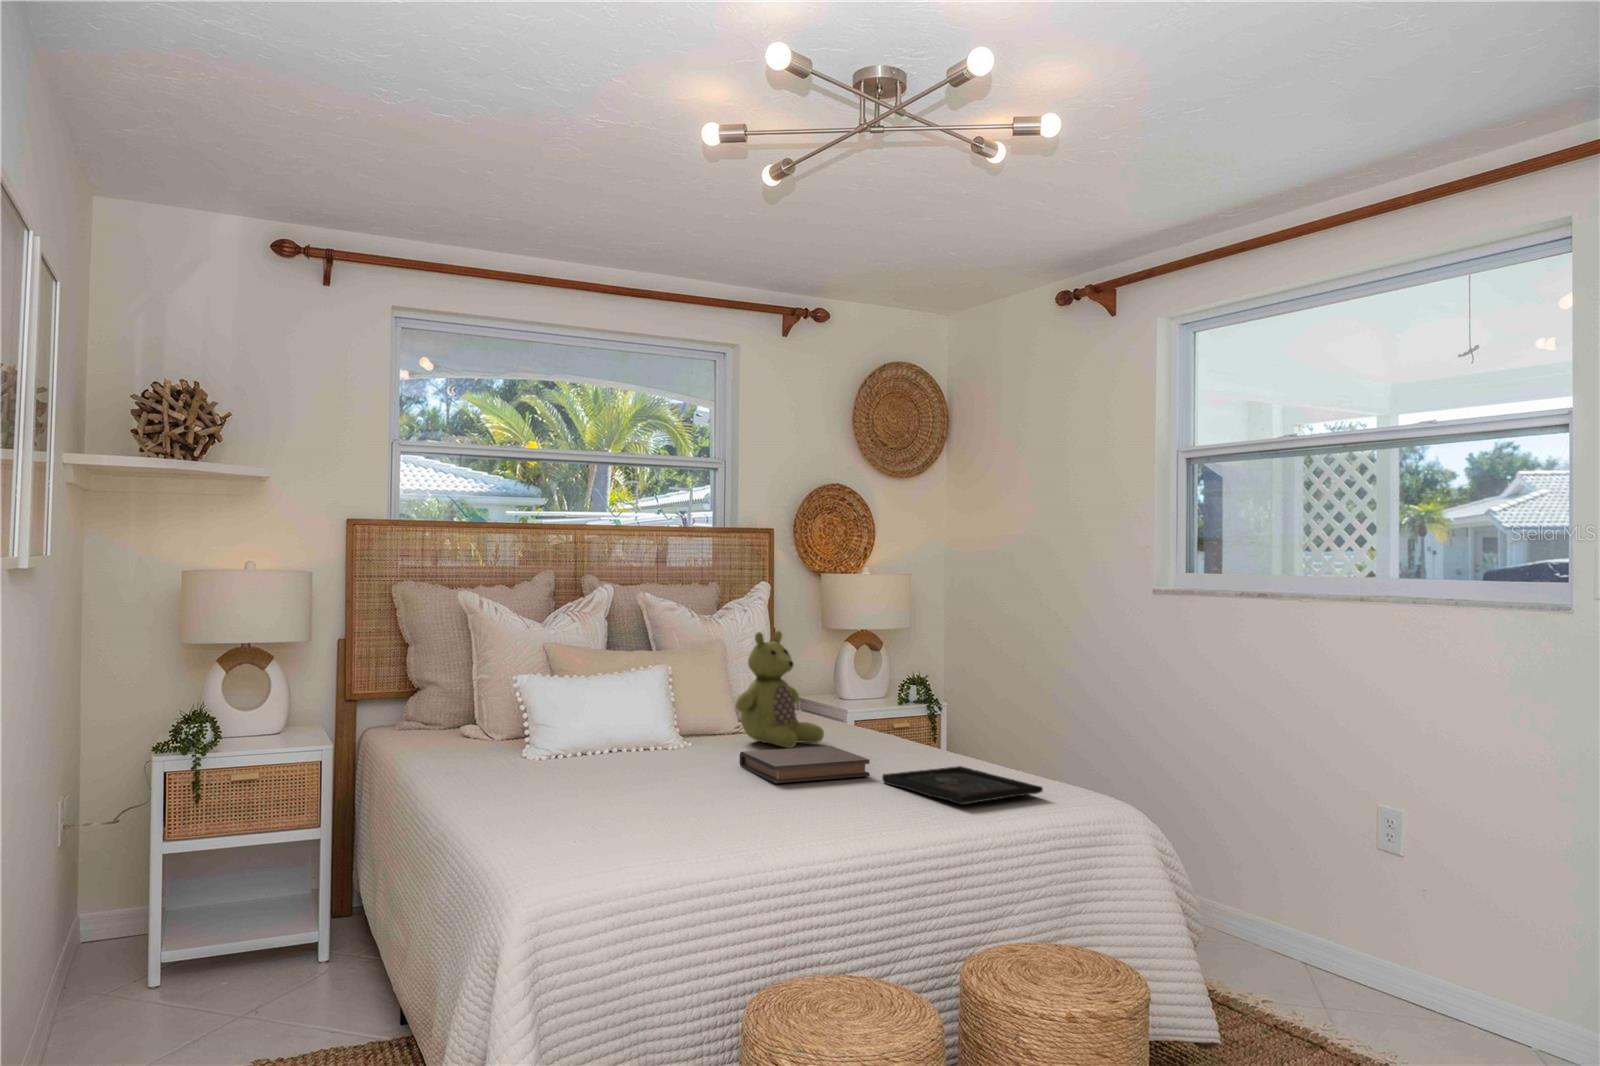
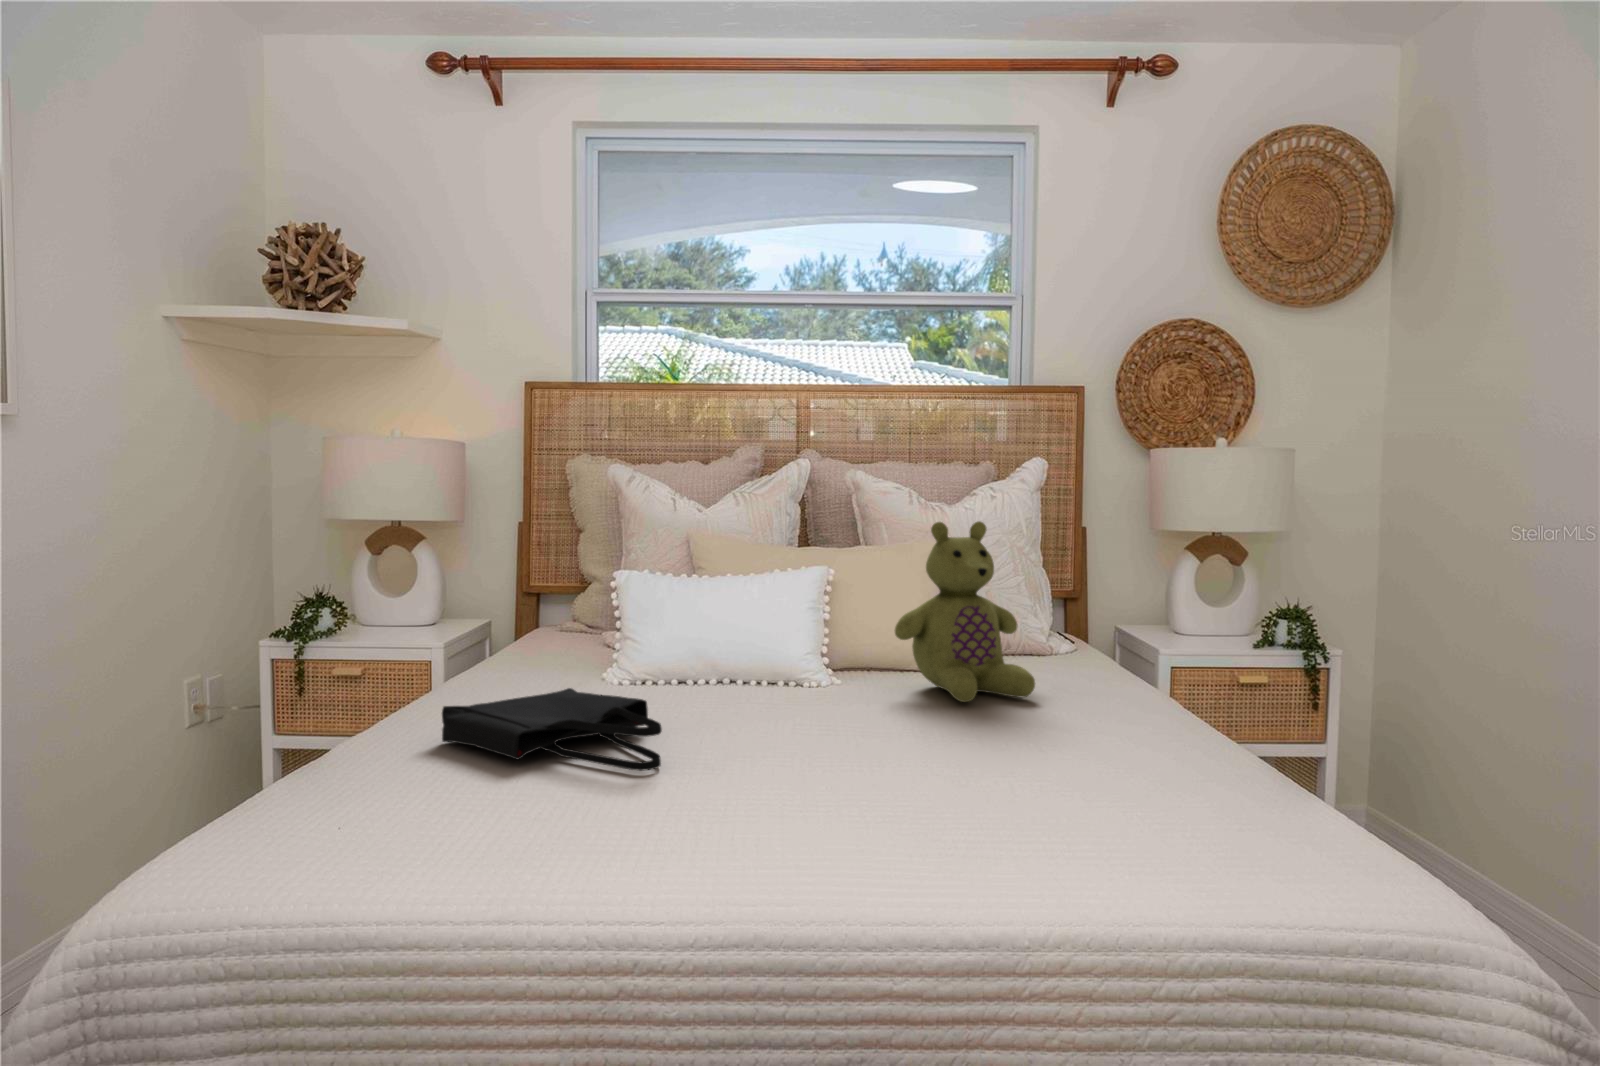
book: present [740,746,870,783] -> none [841,702,1021,768]
tote bag: none [508,759,679,801] -> present [442,688,662,771]
tray: present [882,766,1043,804] -> none [1028,770,1311,860]

